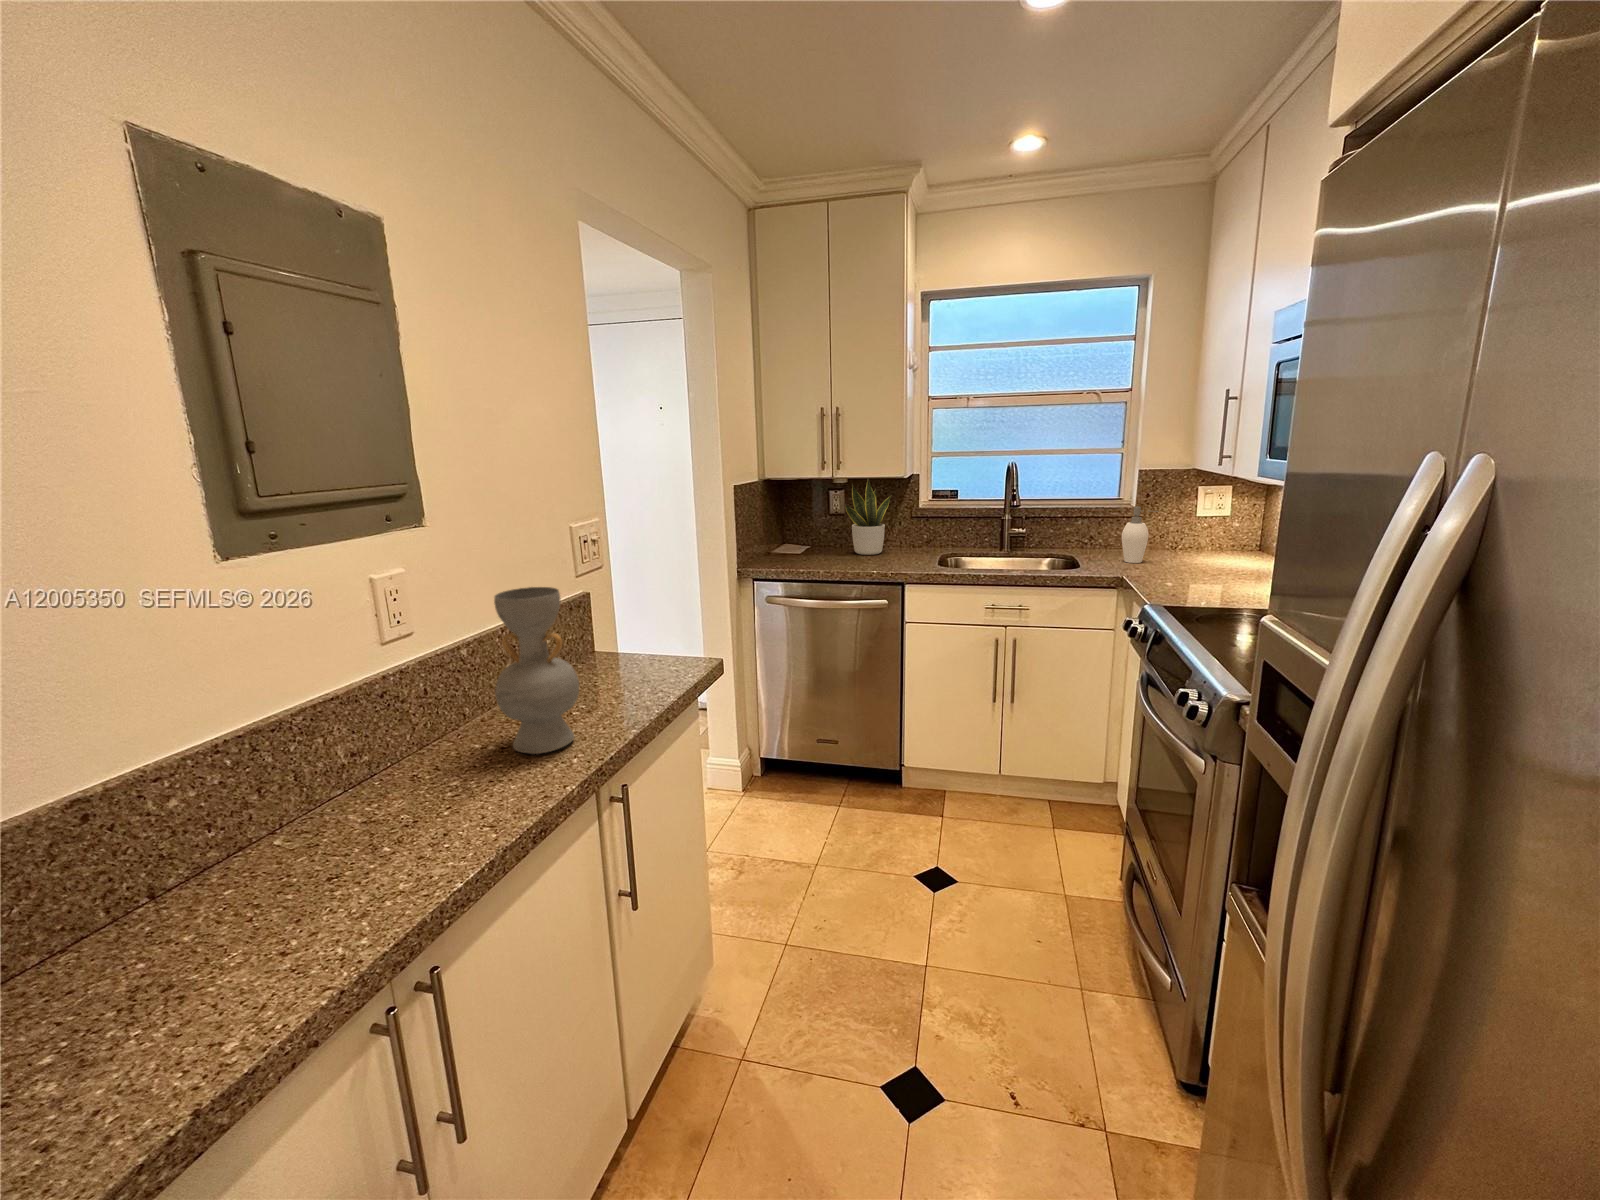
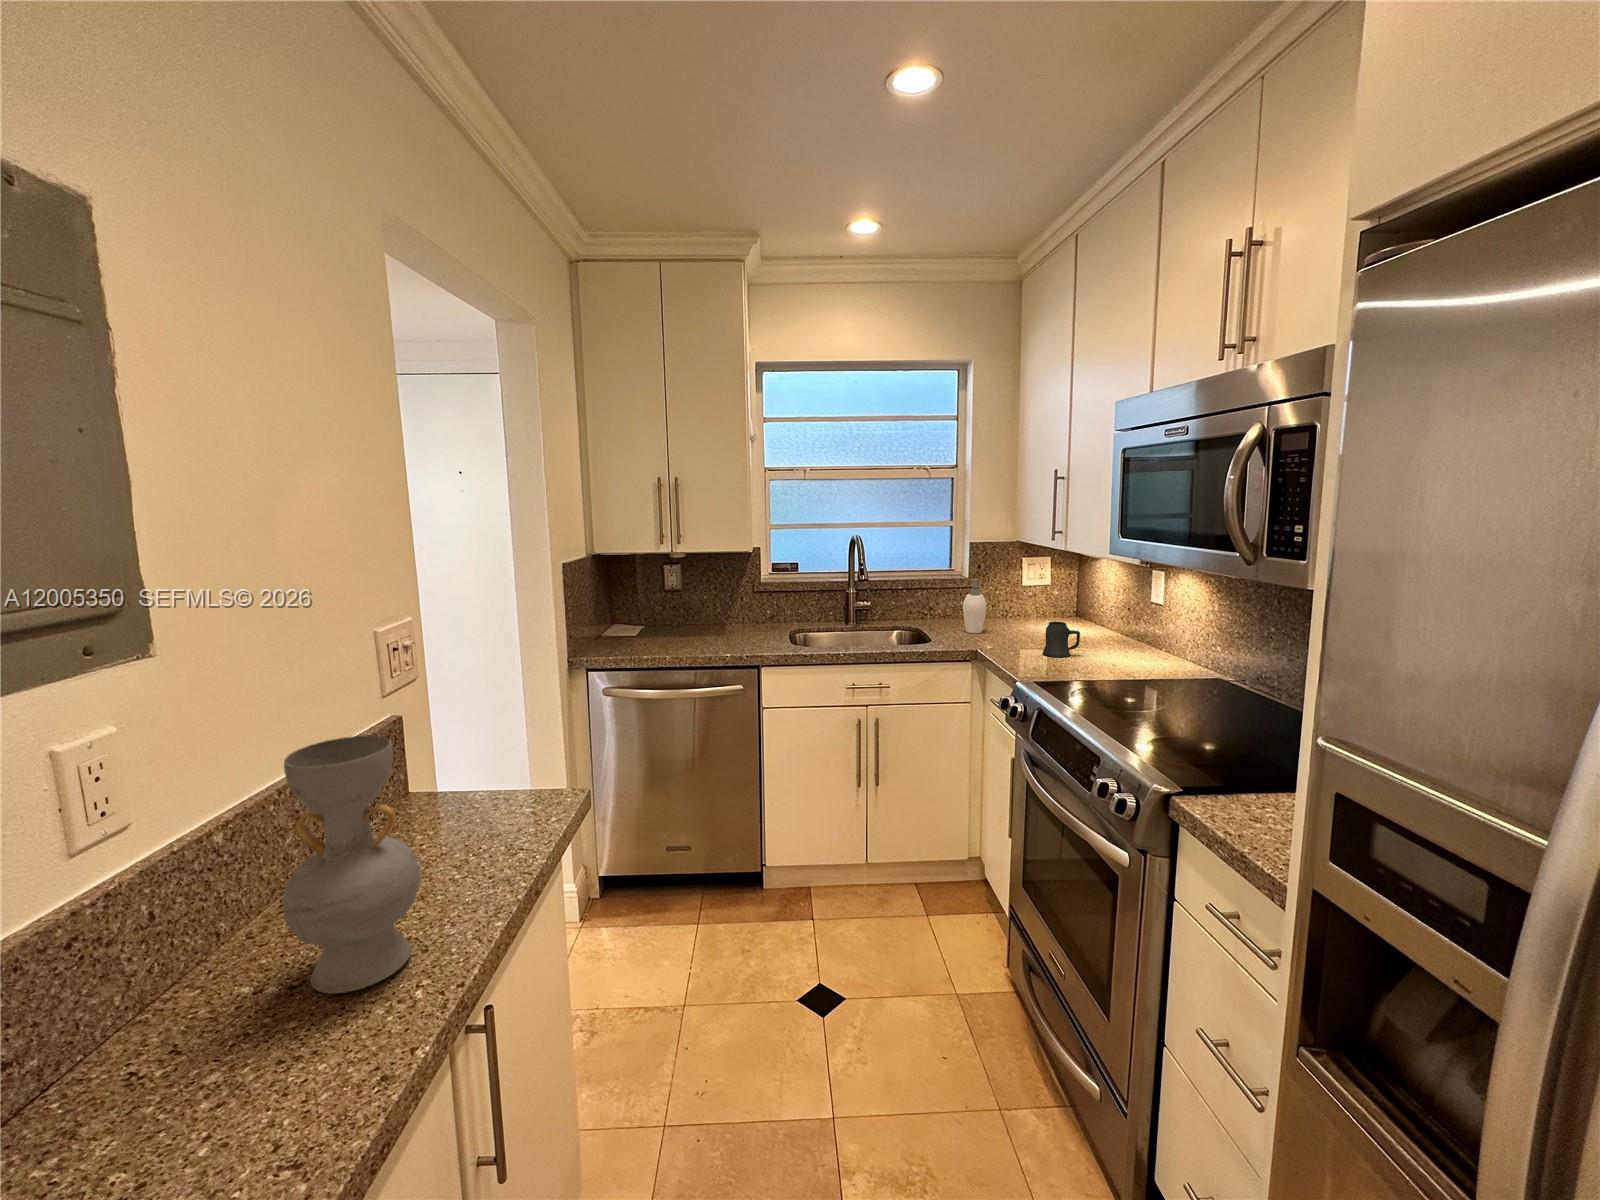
potted plant: present [846,480,891,555] -> none [688,551,736,633]
mug: none [1196,550,1240,587] -> present [1043,622,1080,657]

